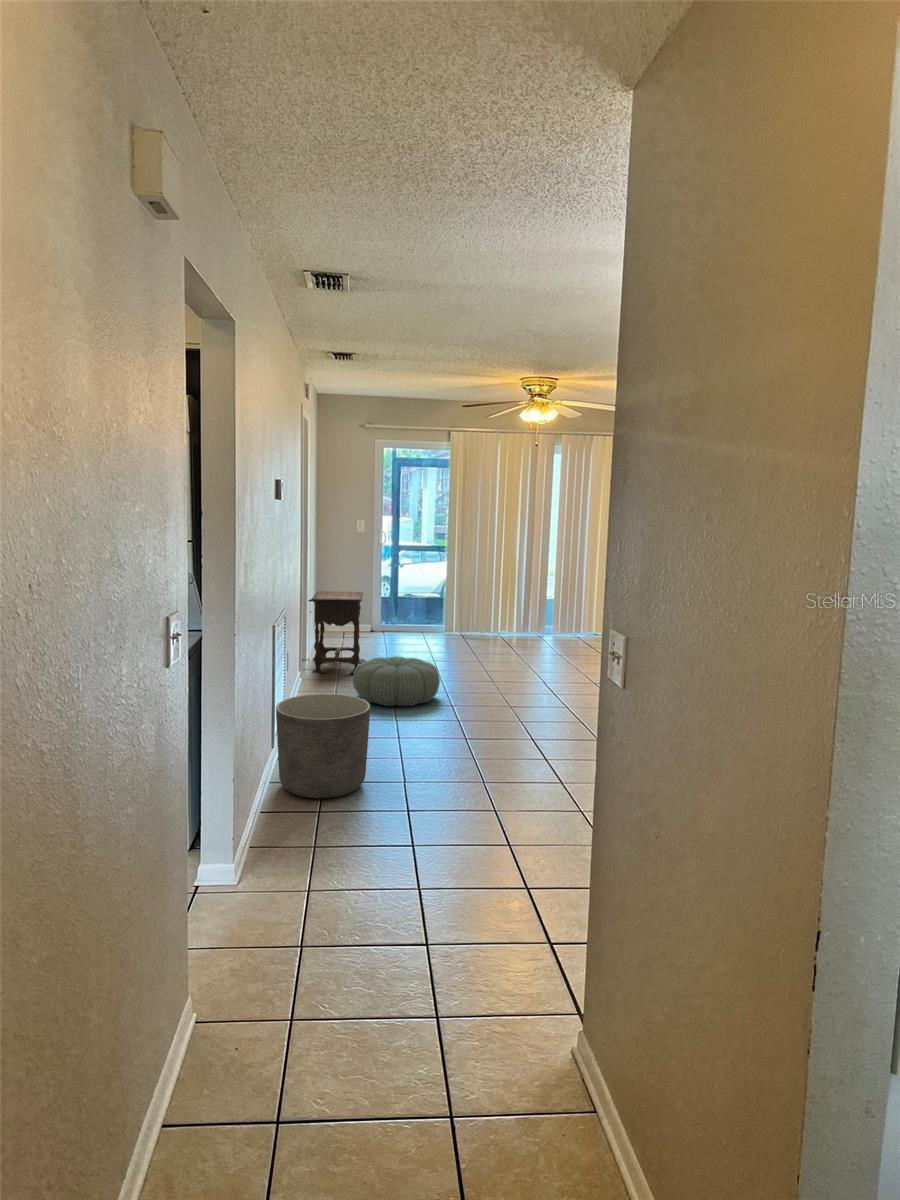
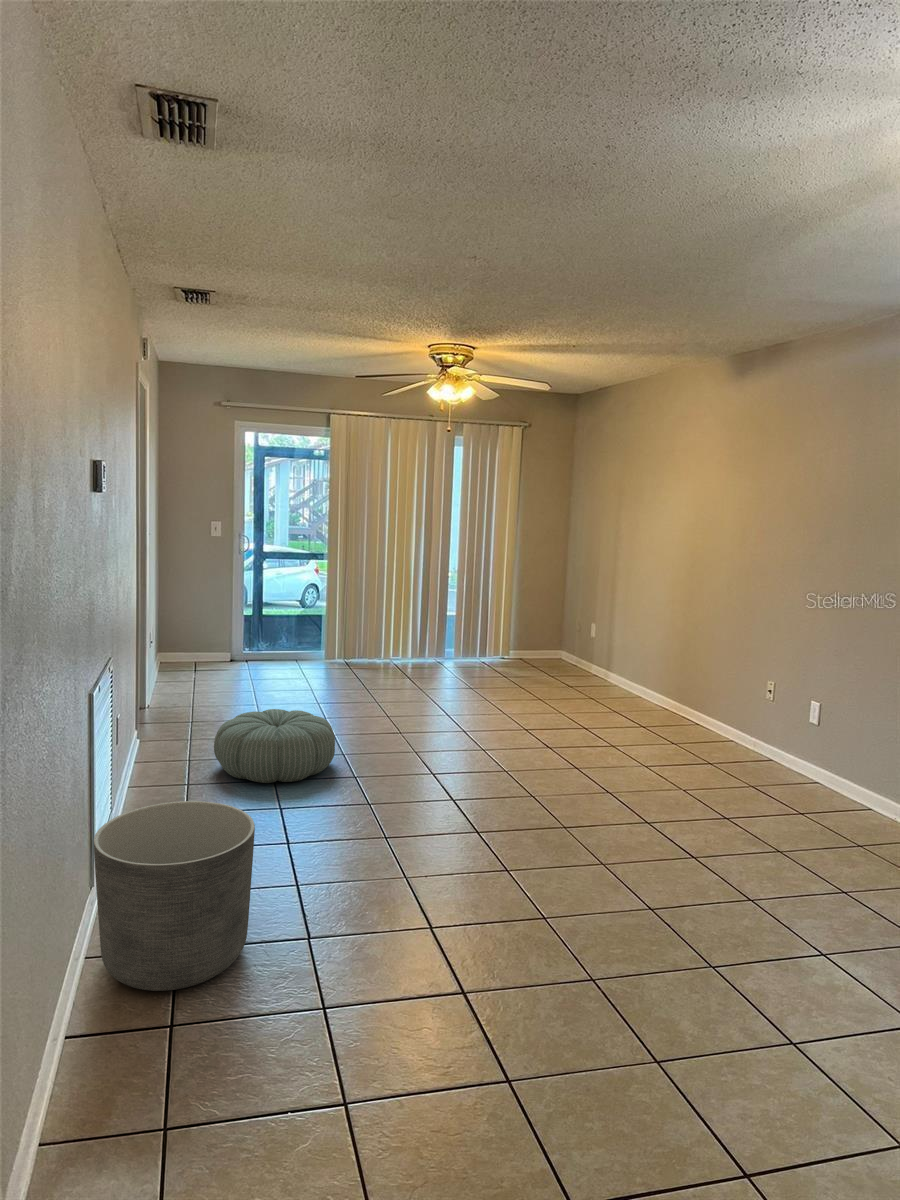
side table: present [308,591,365,673] -> none [146,618,226,731]

